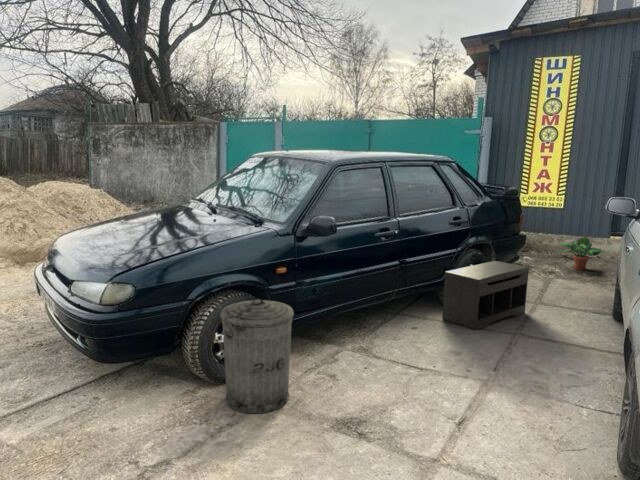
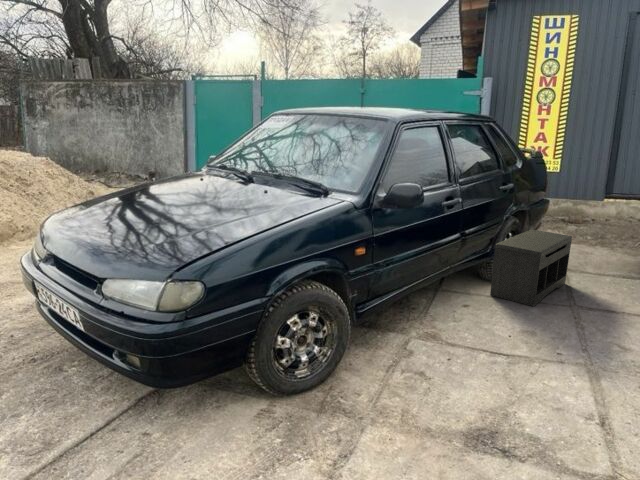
potted plant: present [556,237,609,270] -> none [554,201,611,235]
trash can: present [220,299,294,413] -> none [313,293,408,439]

